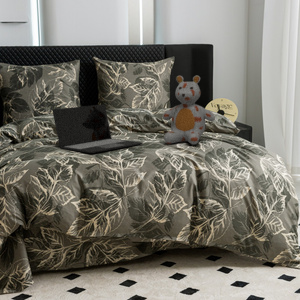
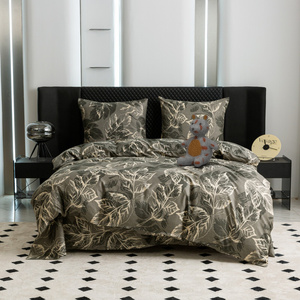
laptop: present [52,104,143,153] -> none [96,134,161,168]

